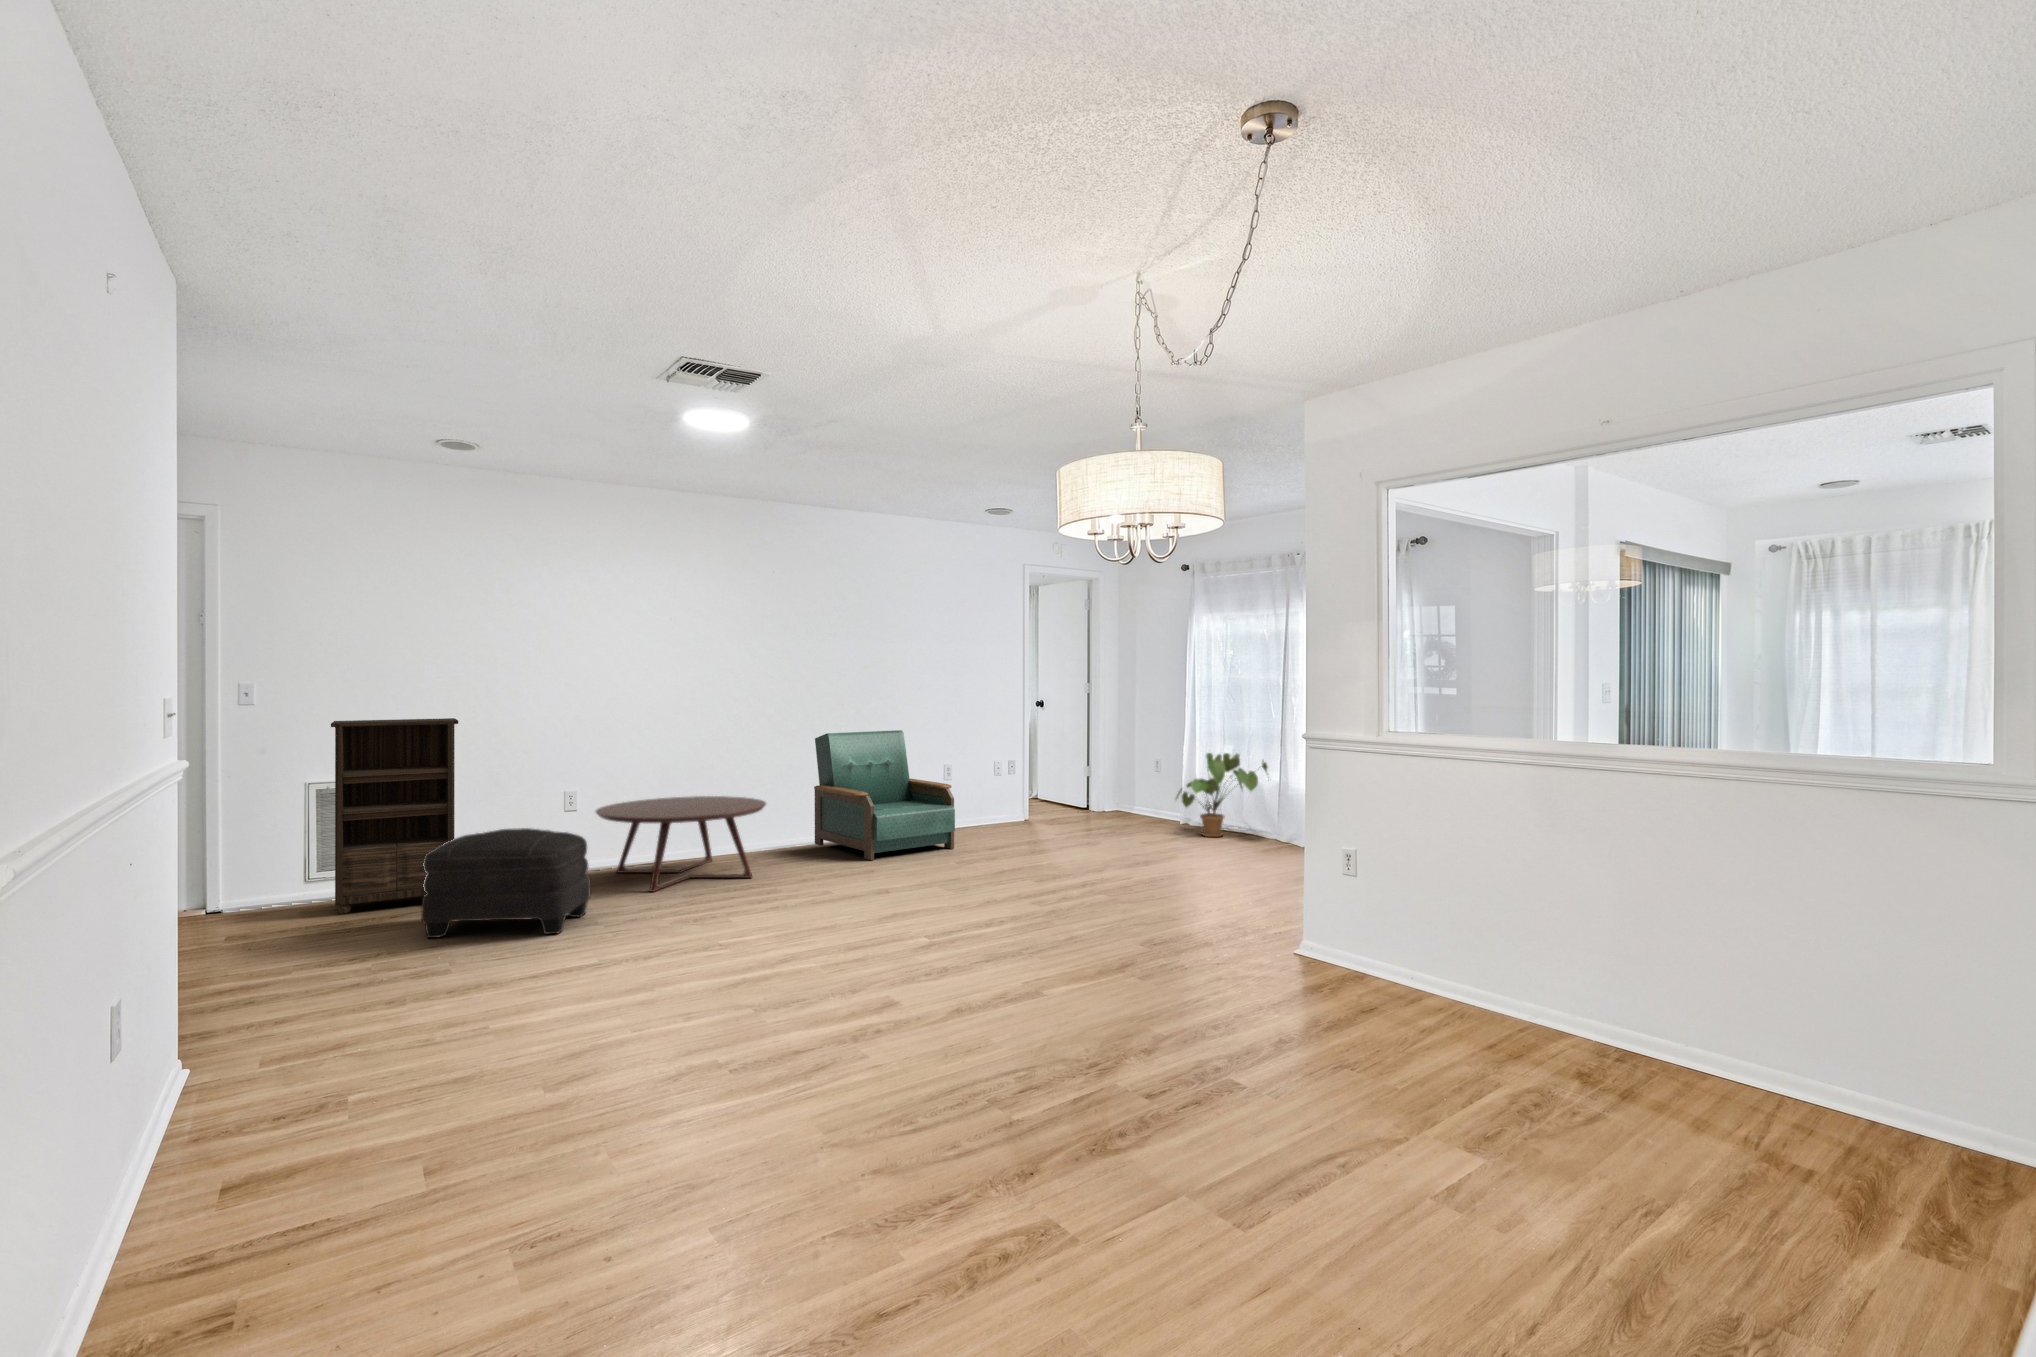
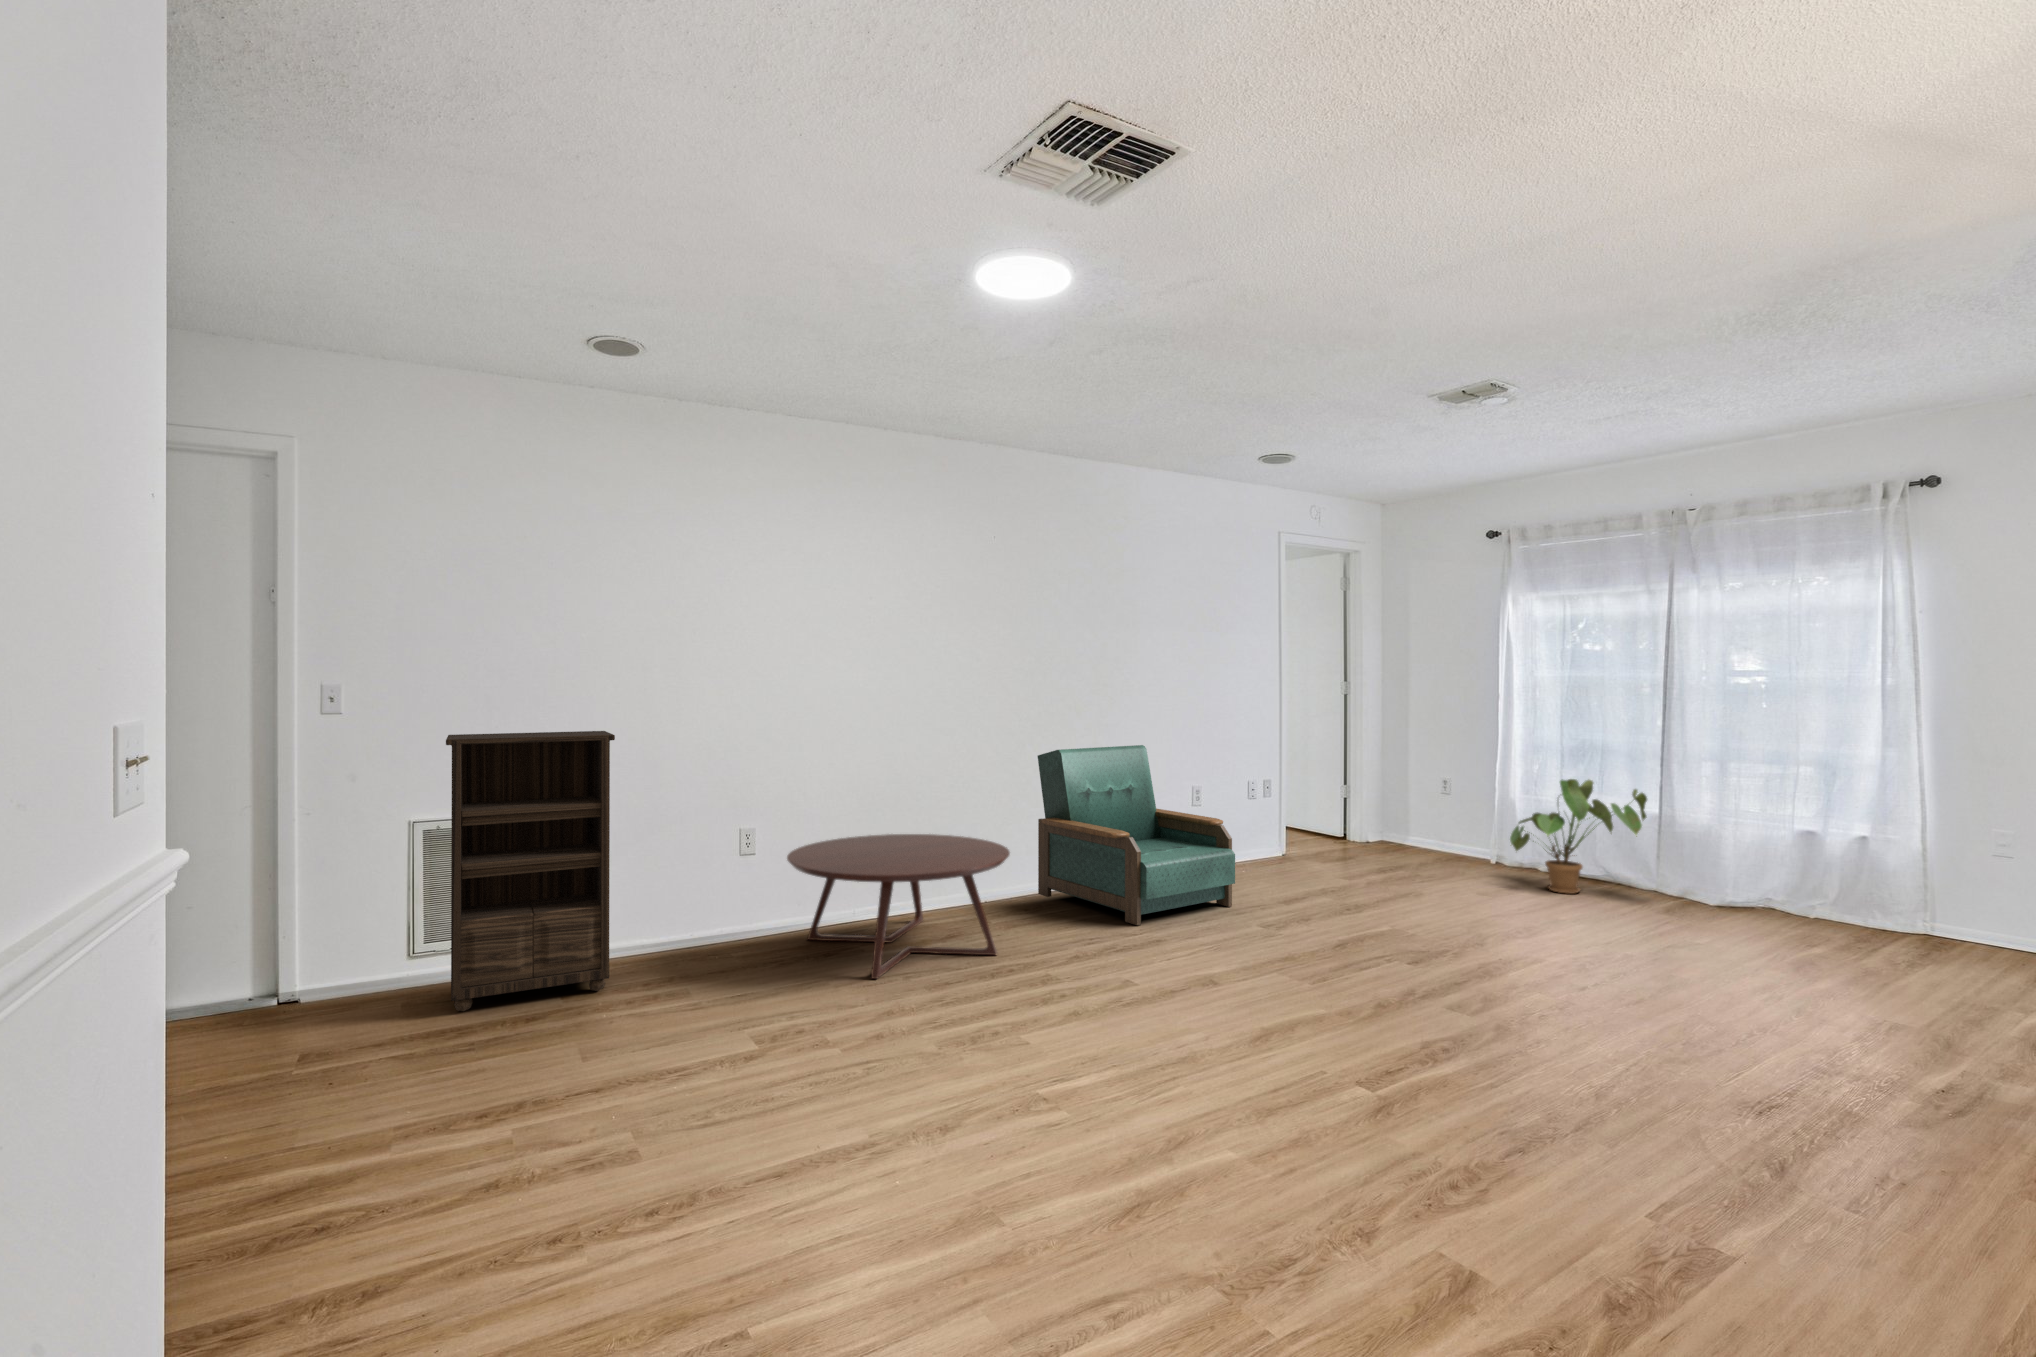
ottoman: present [421,828,591,938] -> none [580,898,809,1071]

